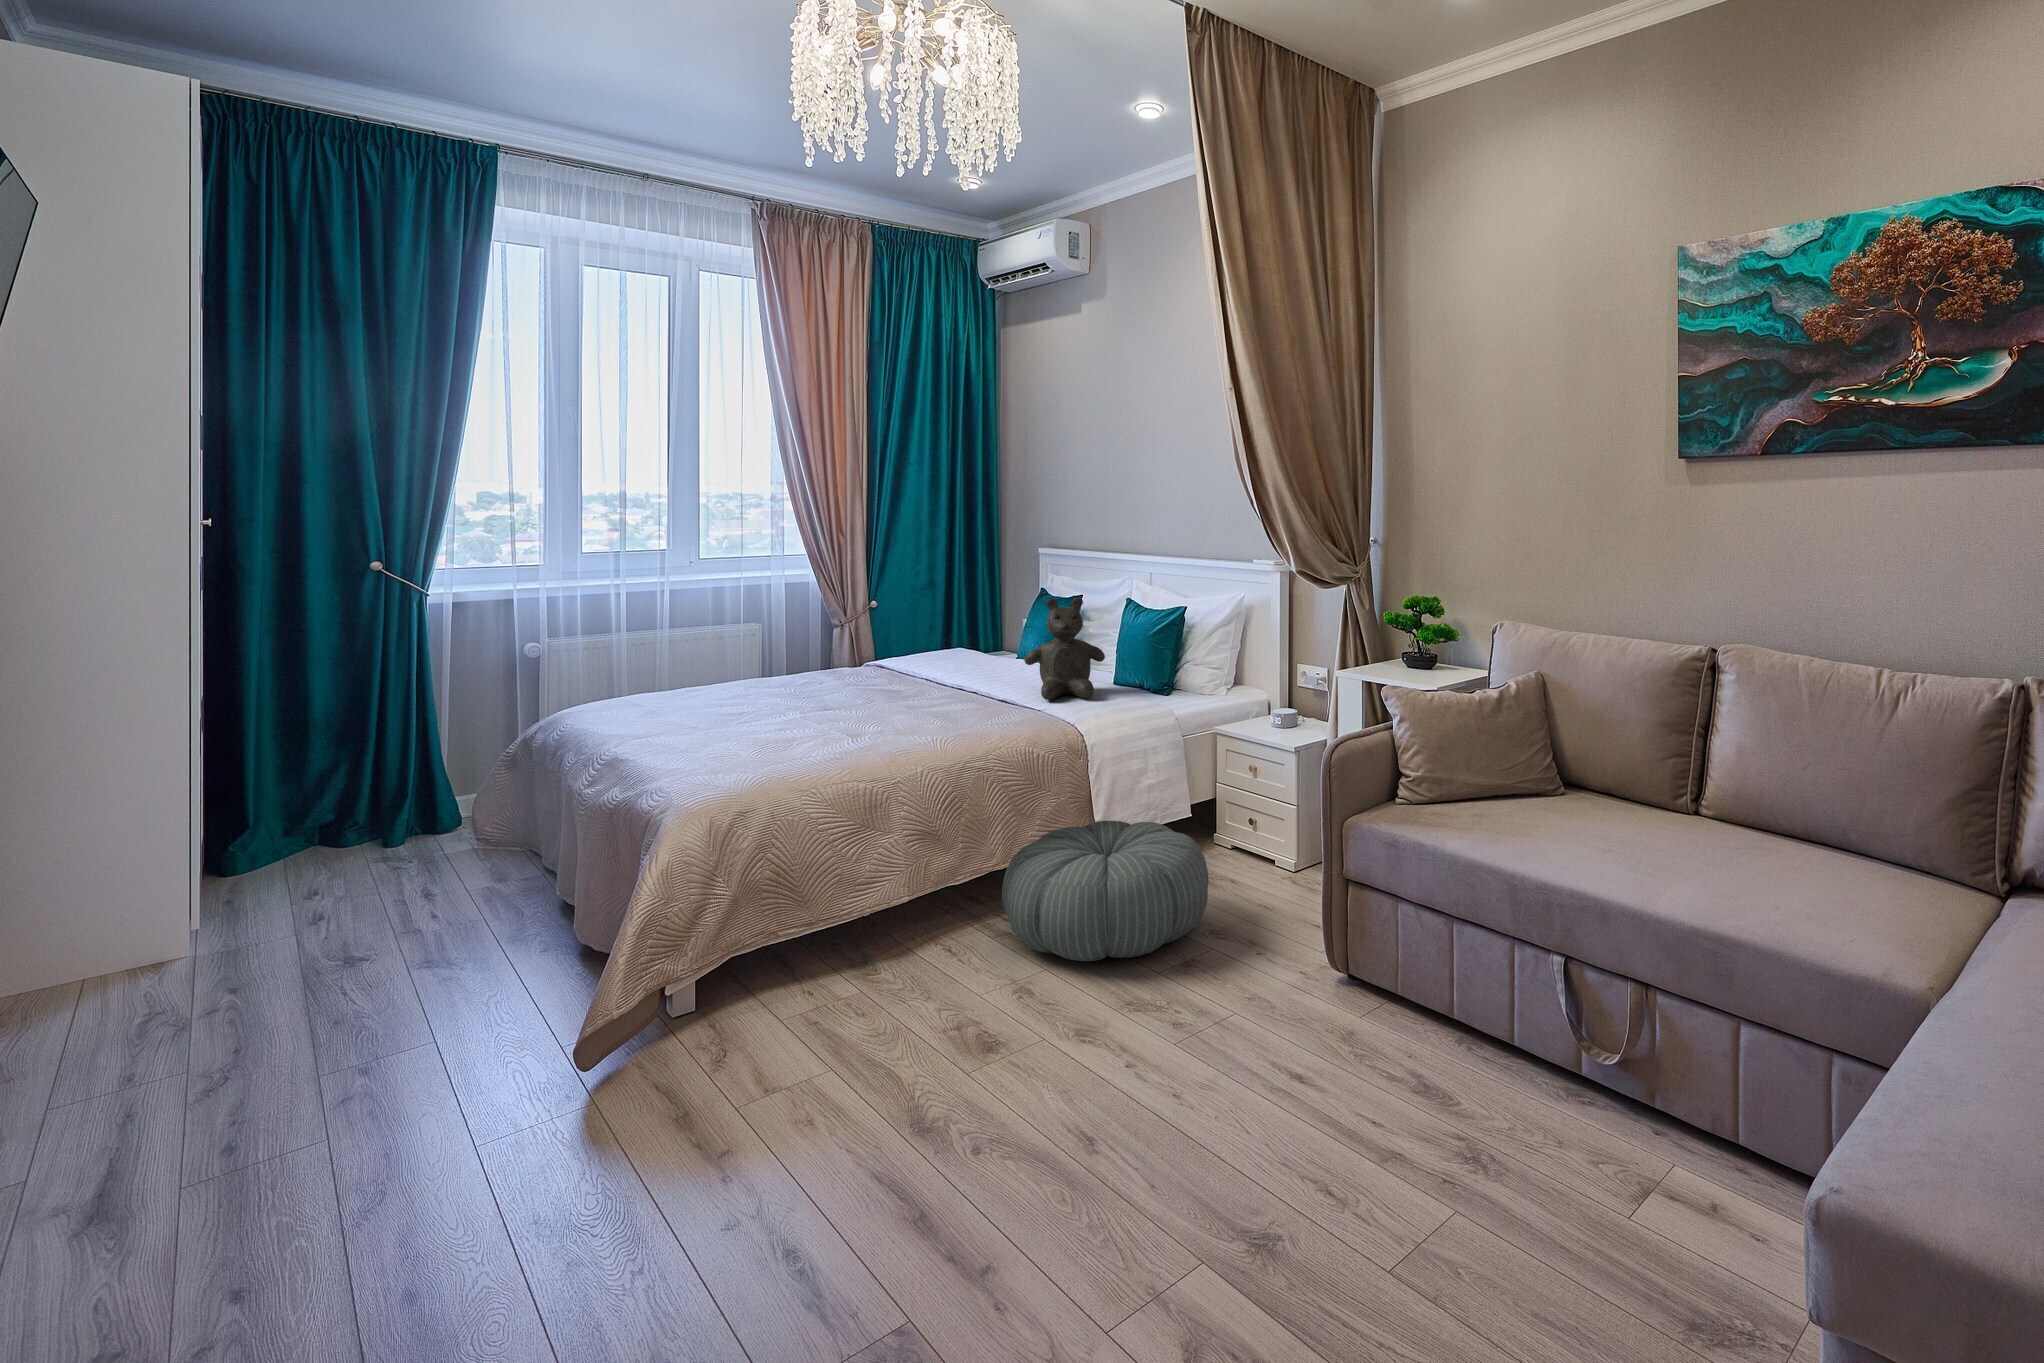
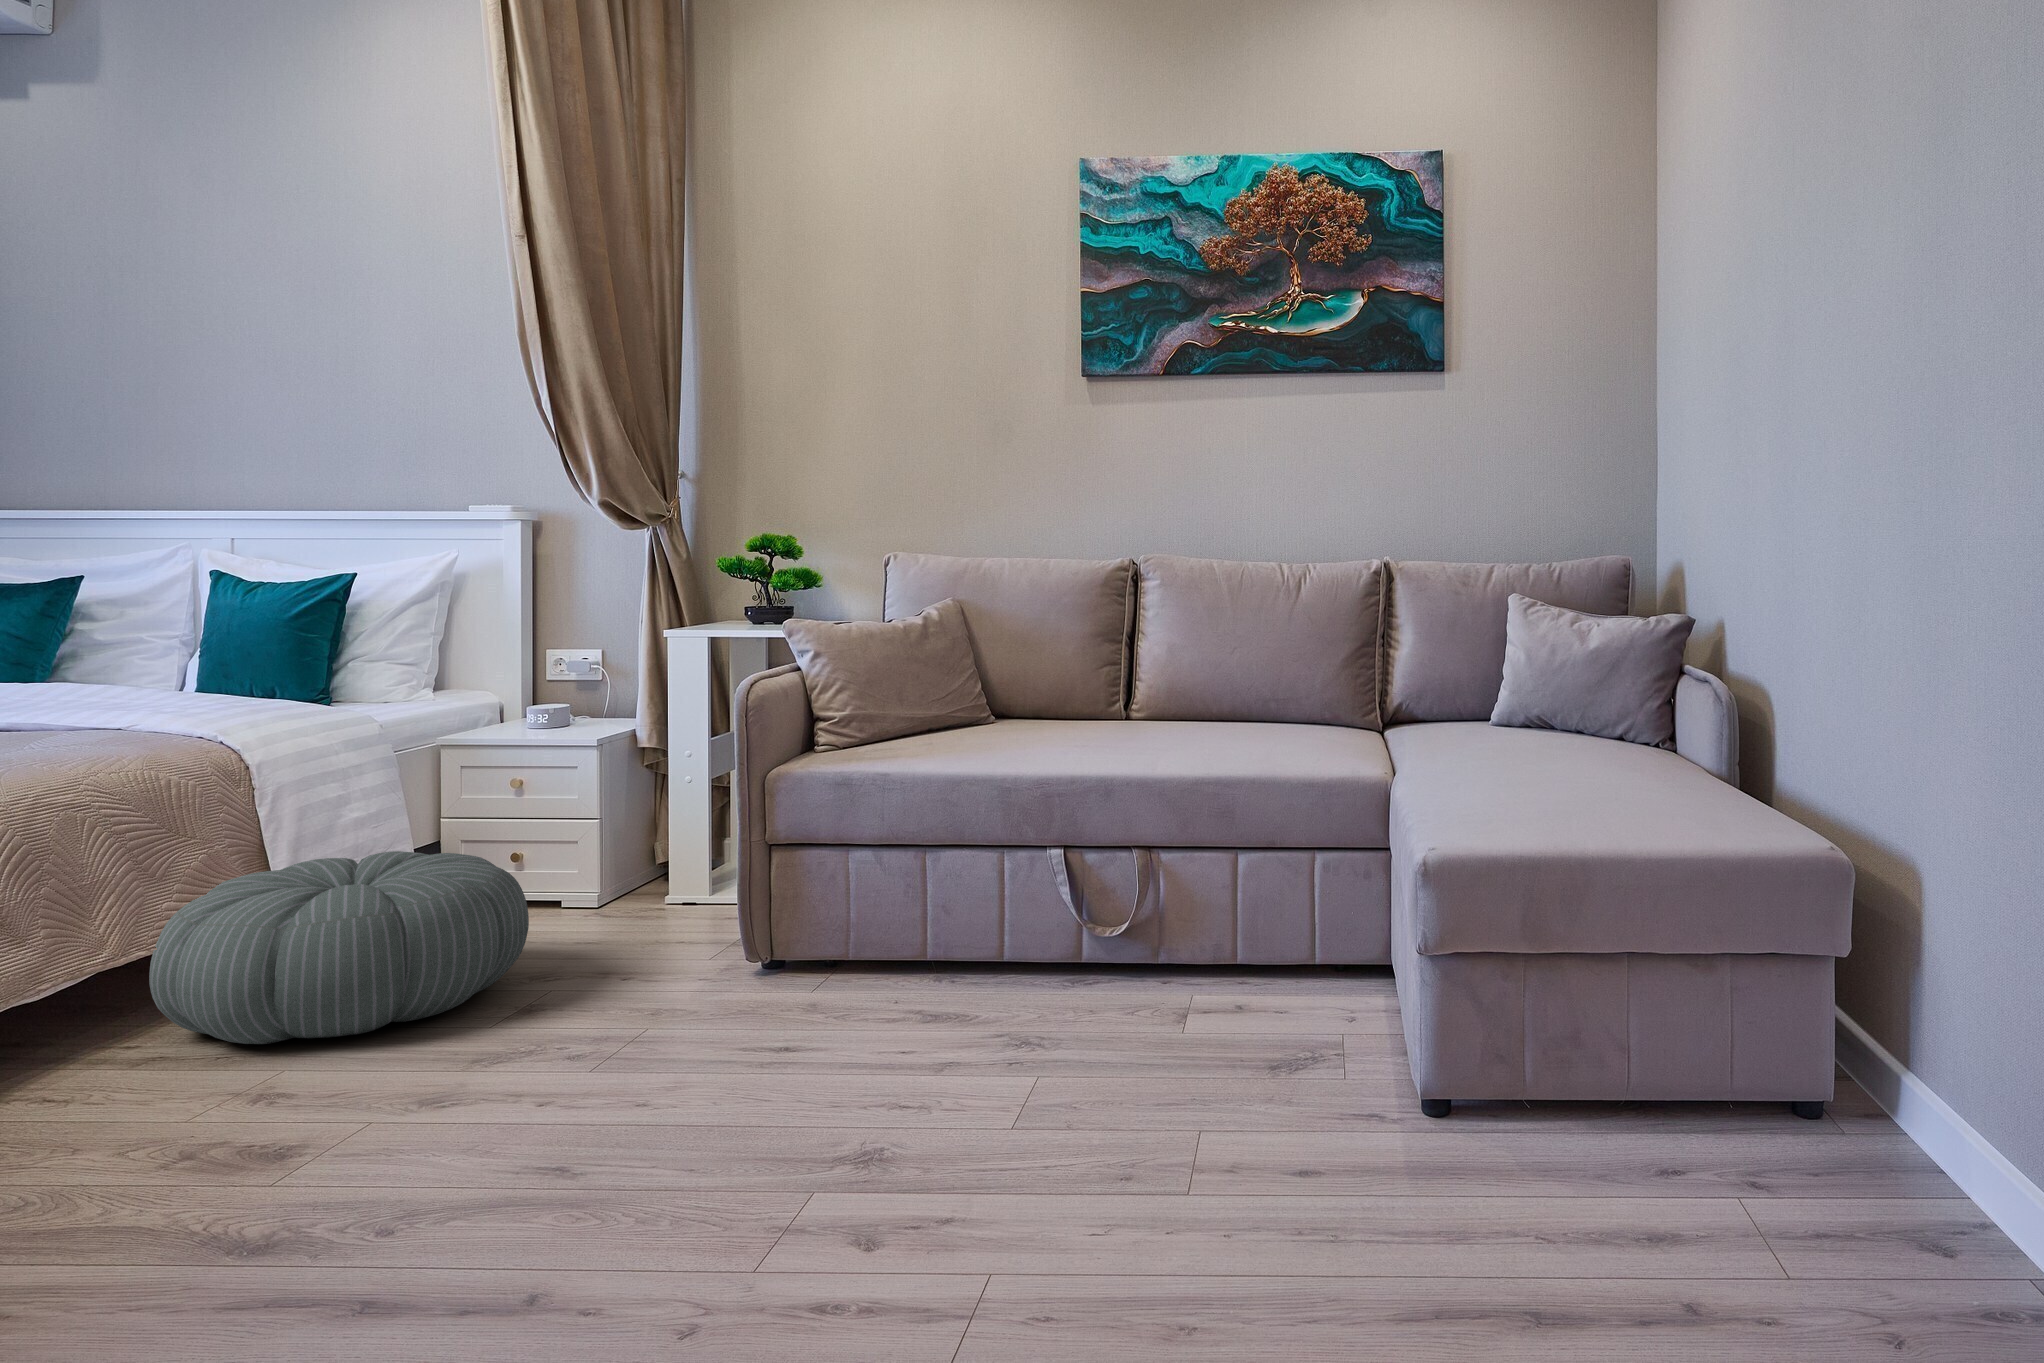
teddy bear: present [1024,598,1105,700] -> none [65,546,228,707]

